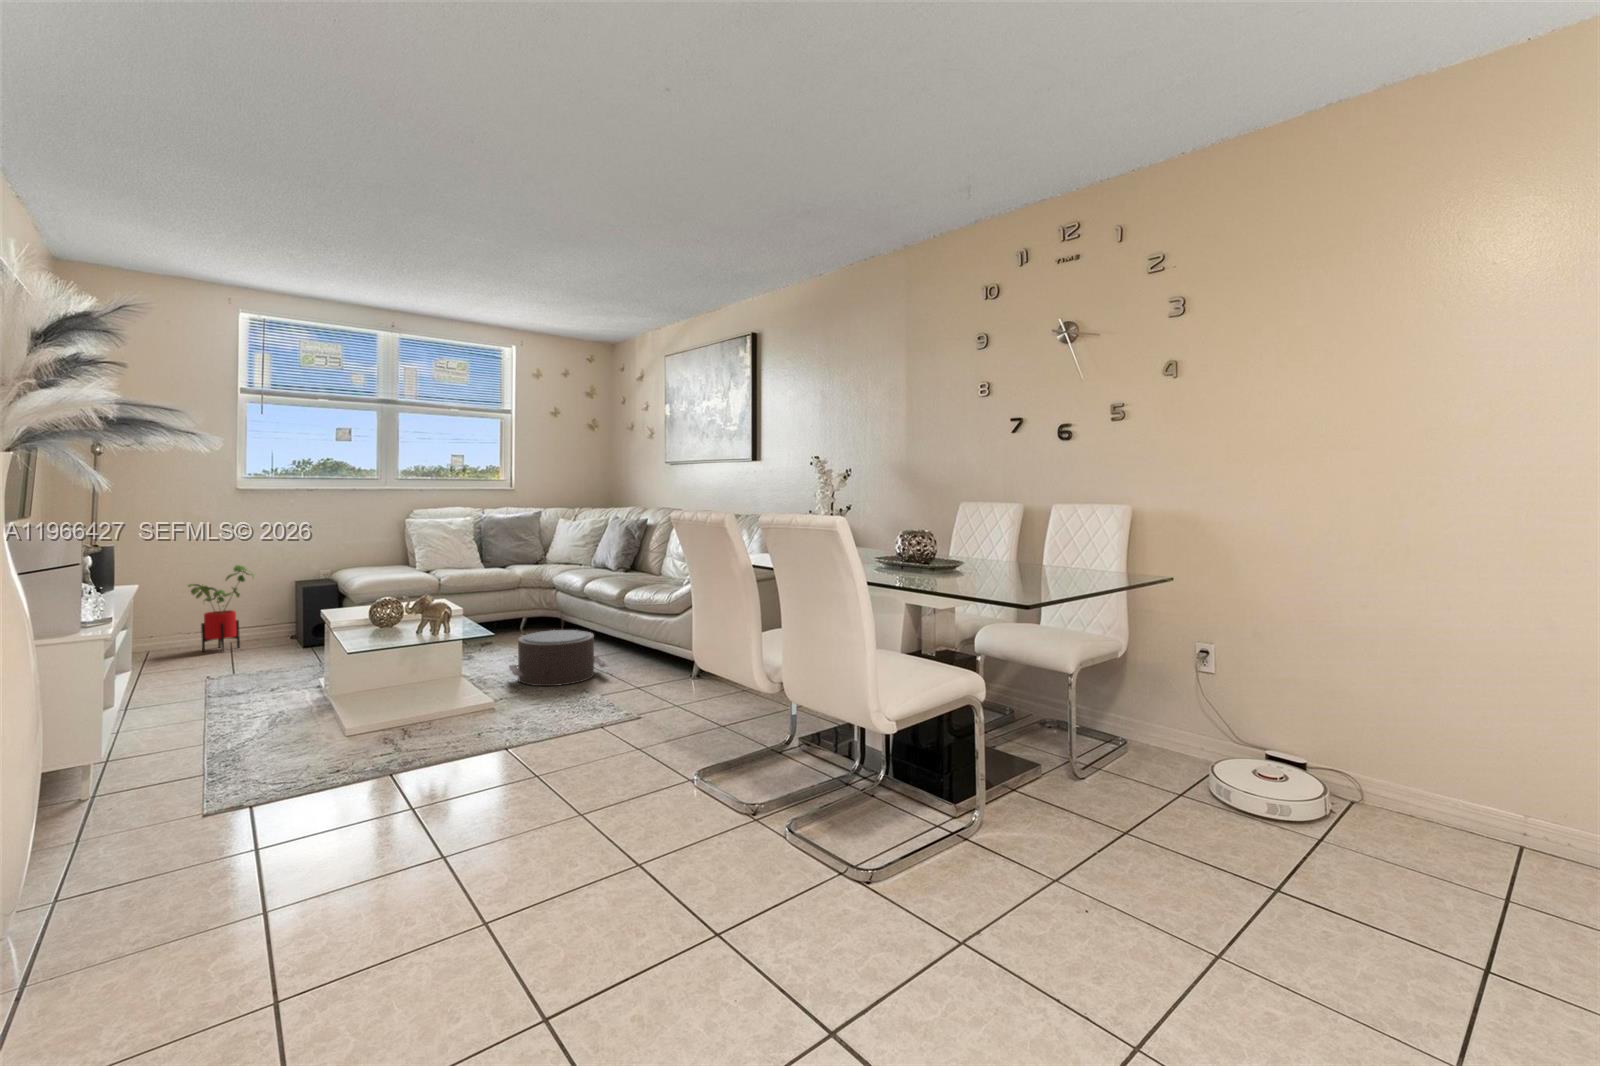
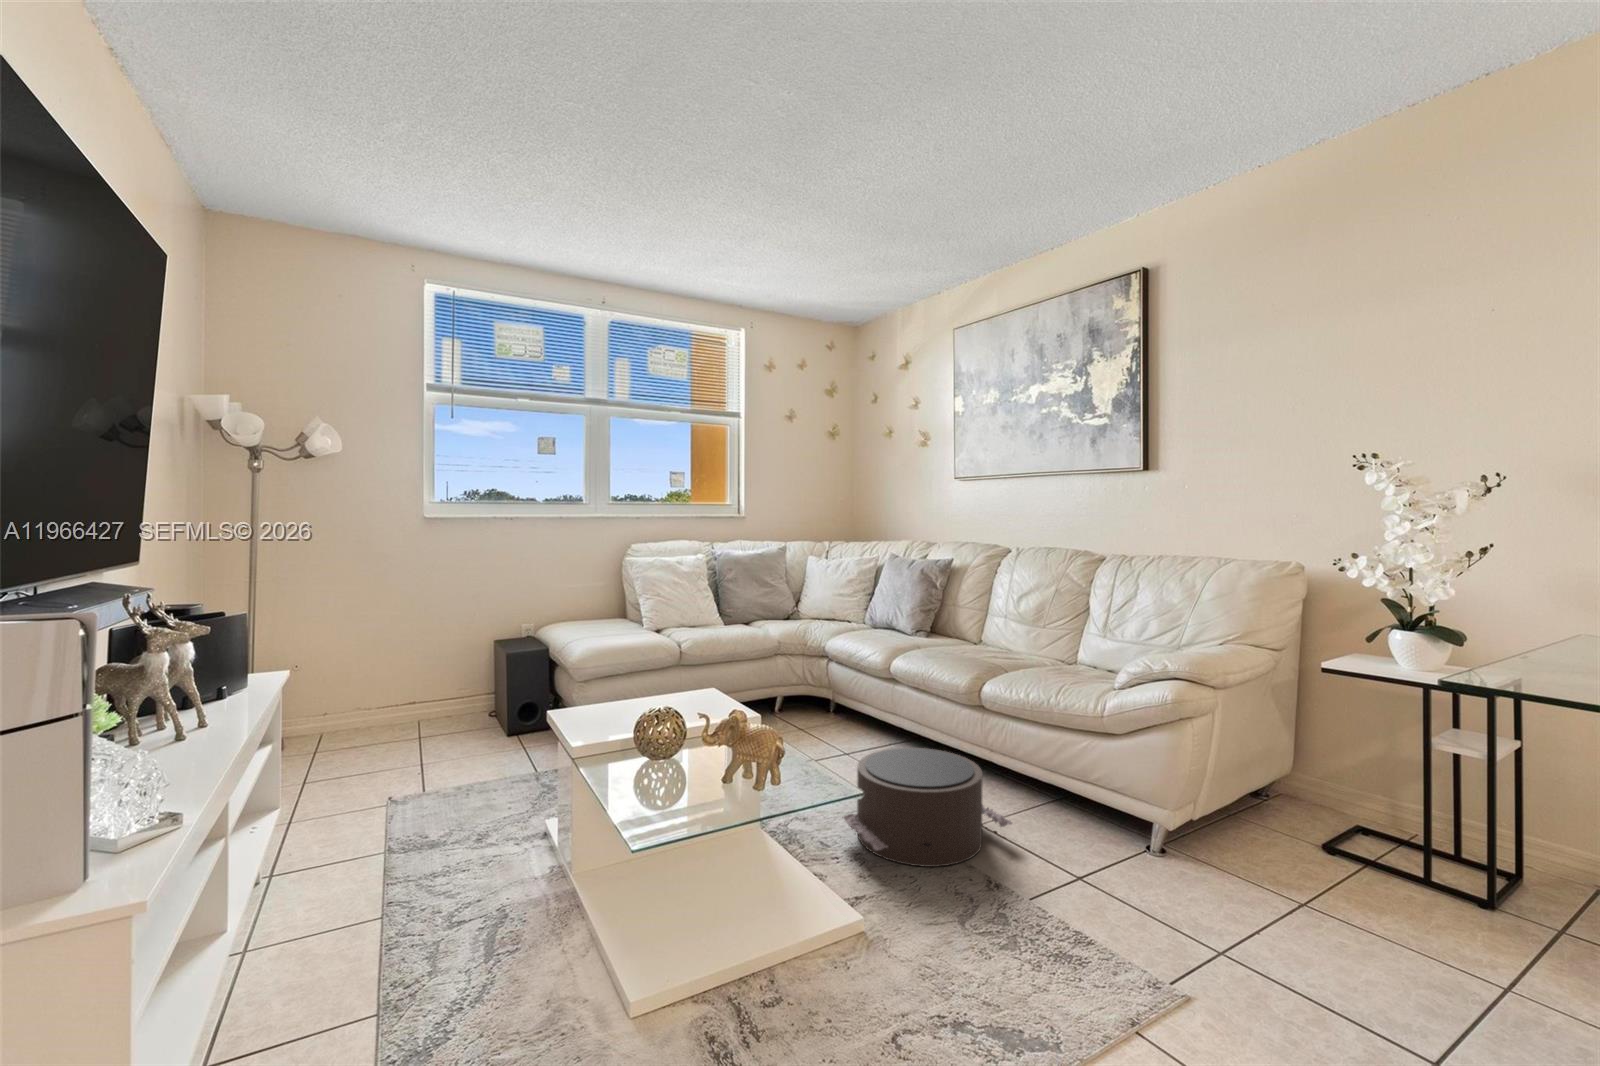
house plant: present [188,565,254,652] -> none [358,624,441,748]

